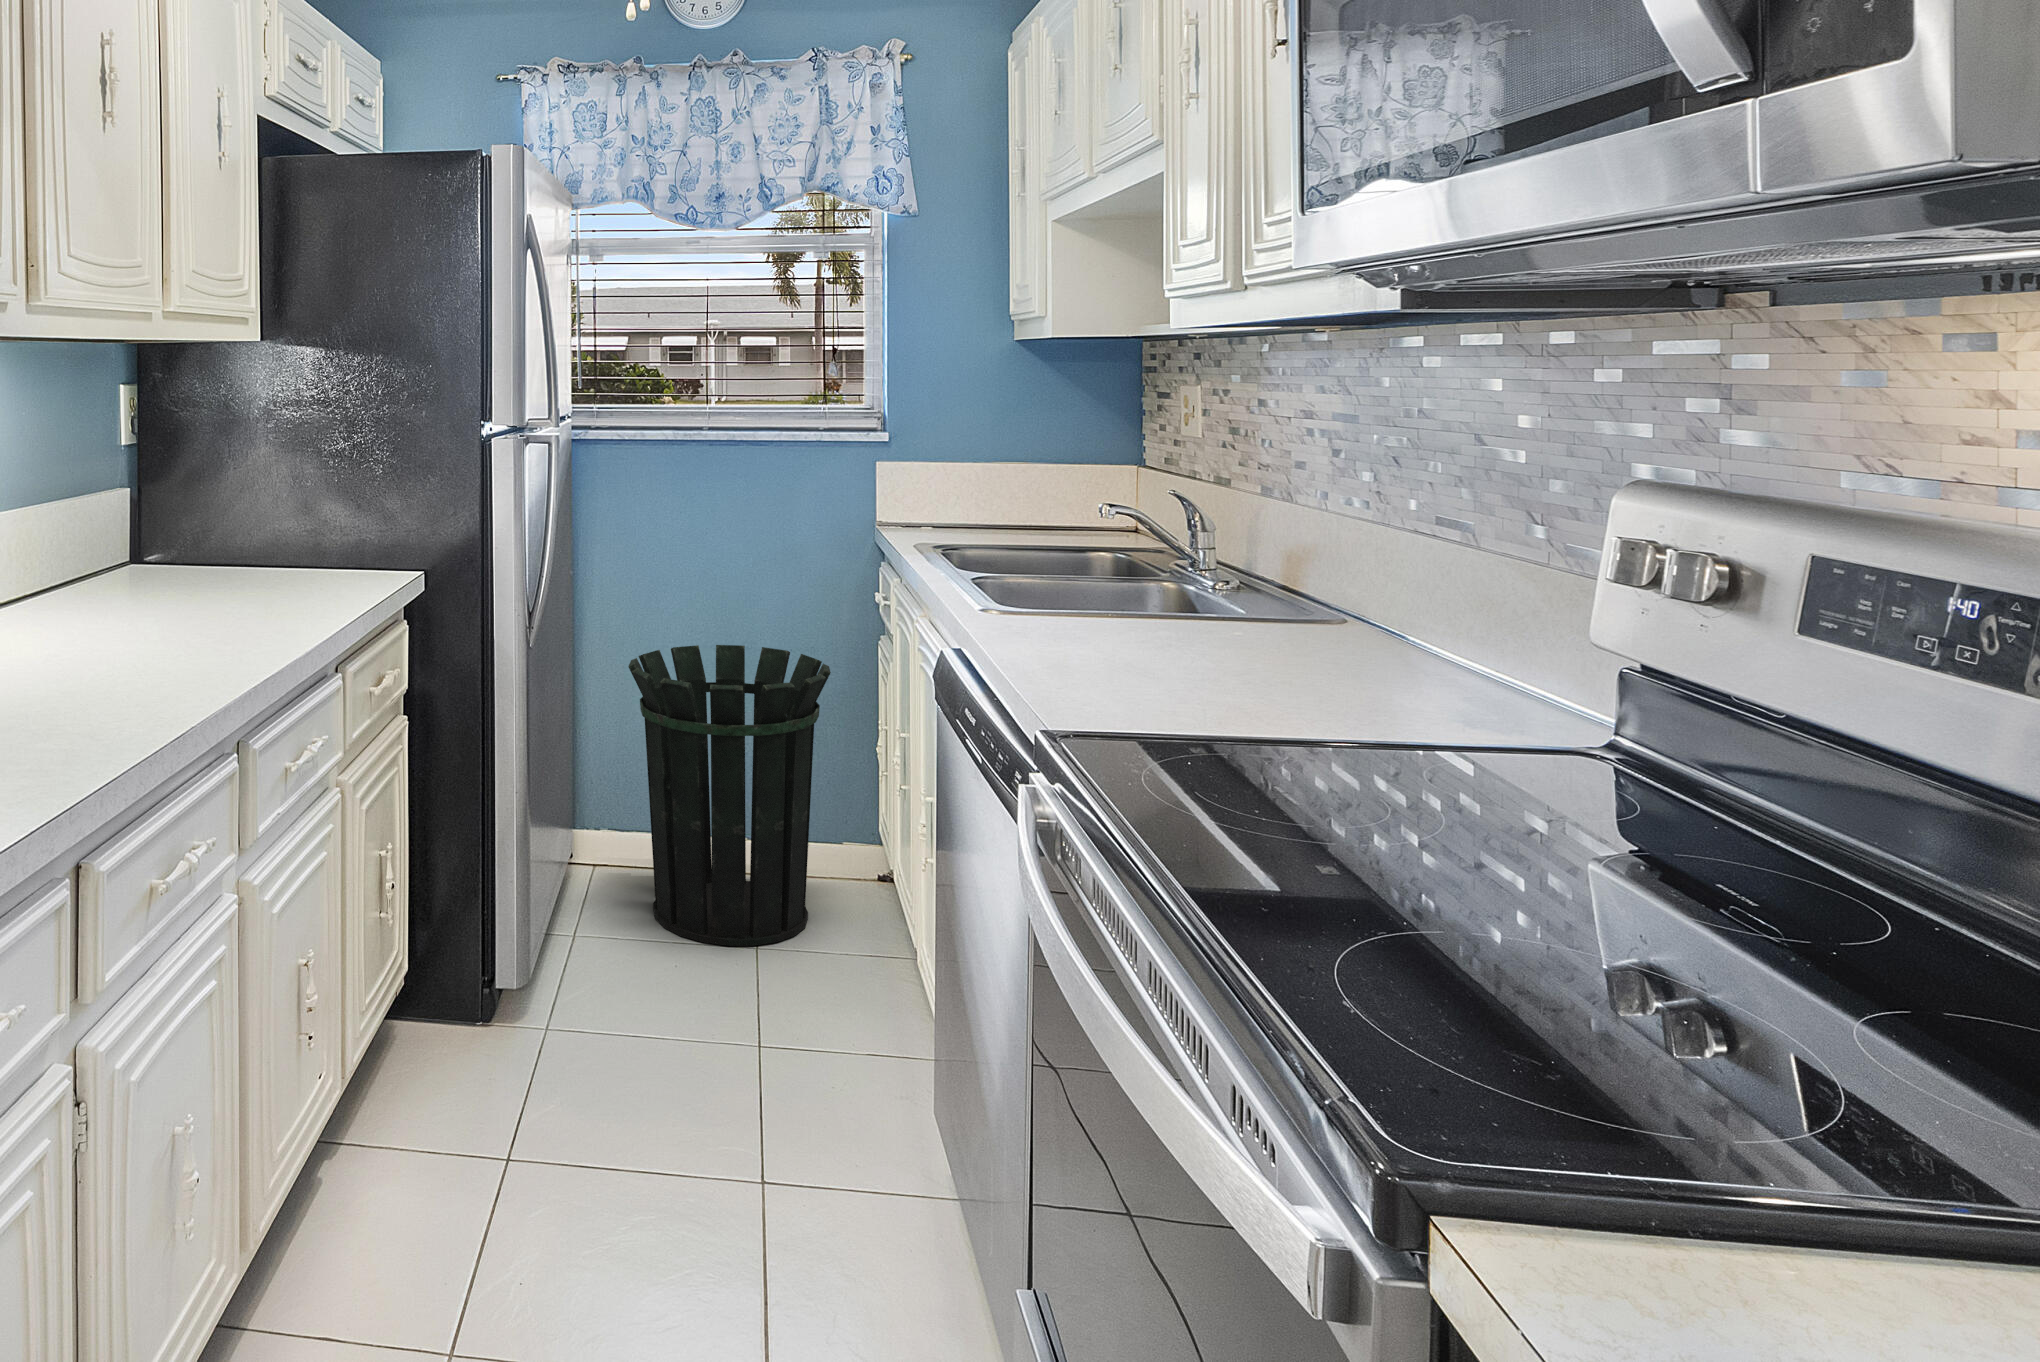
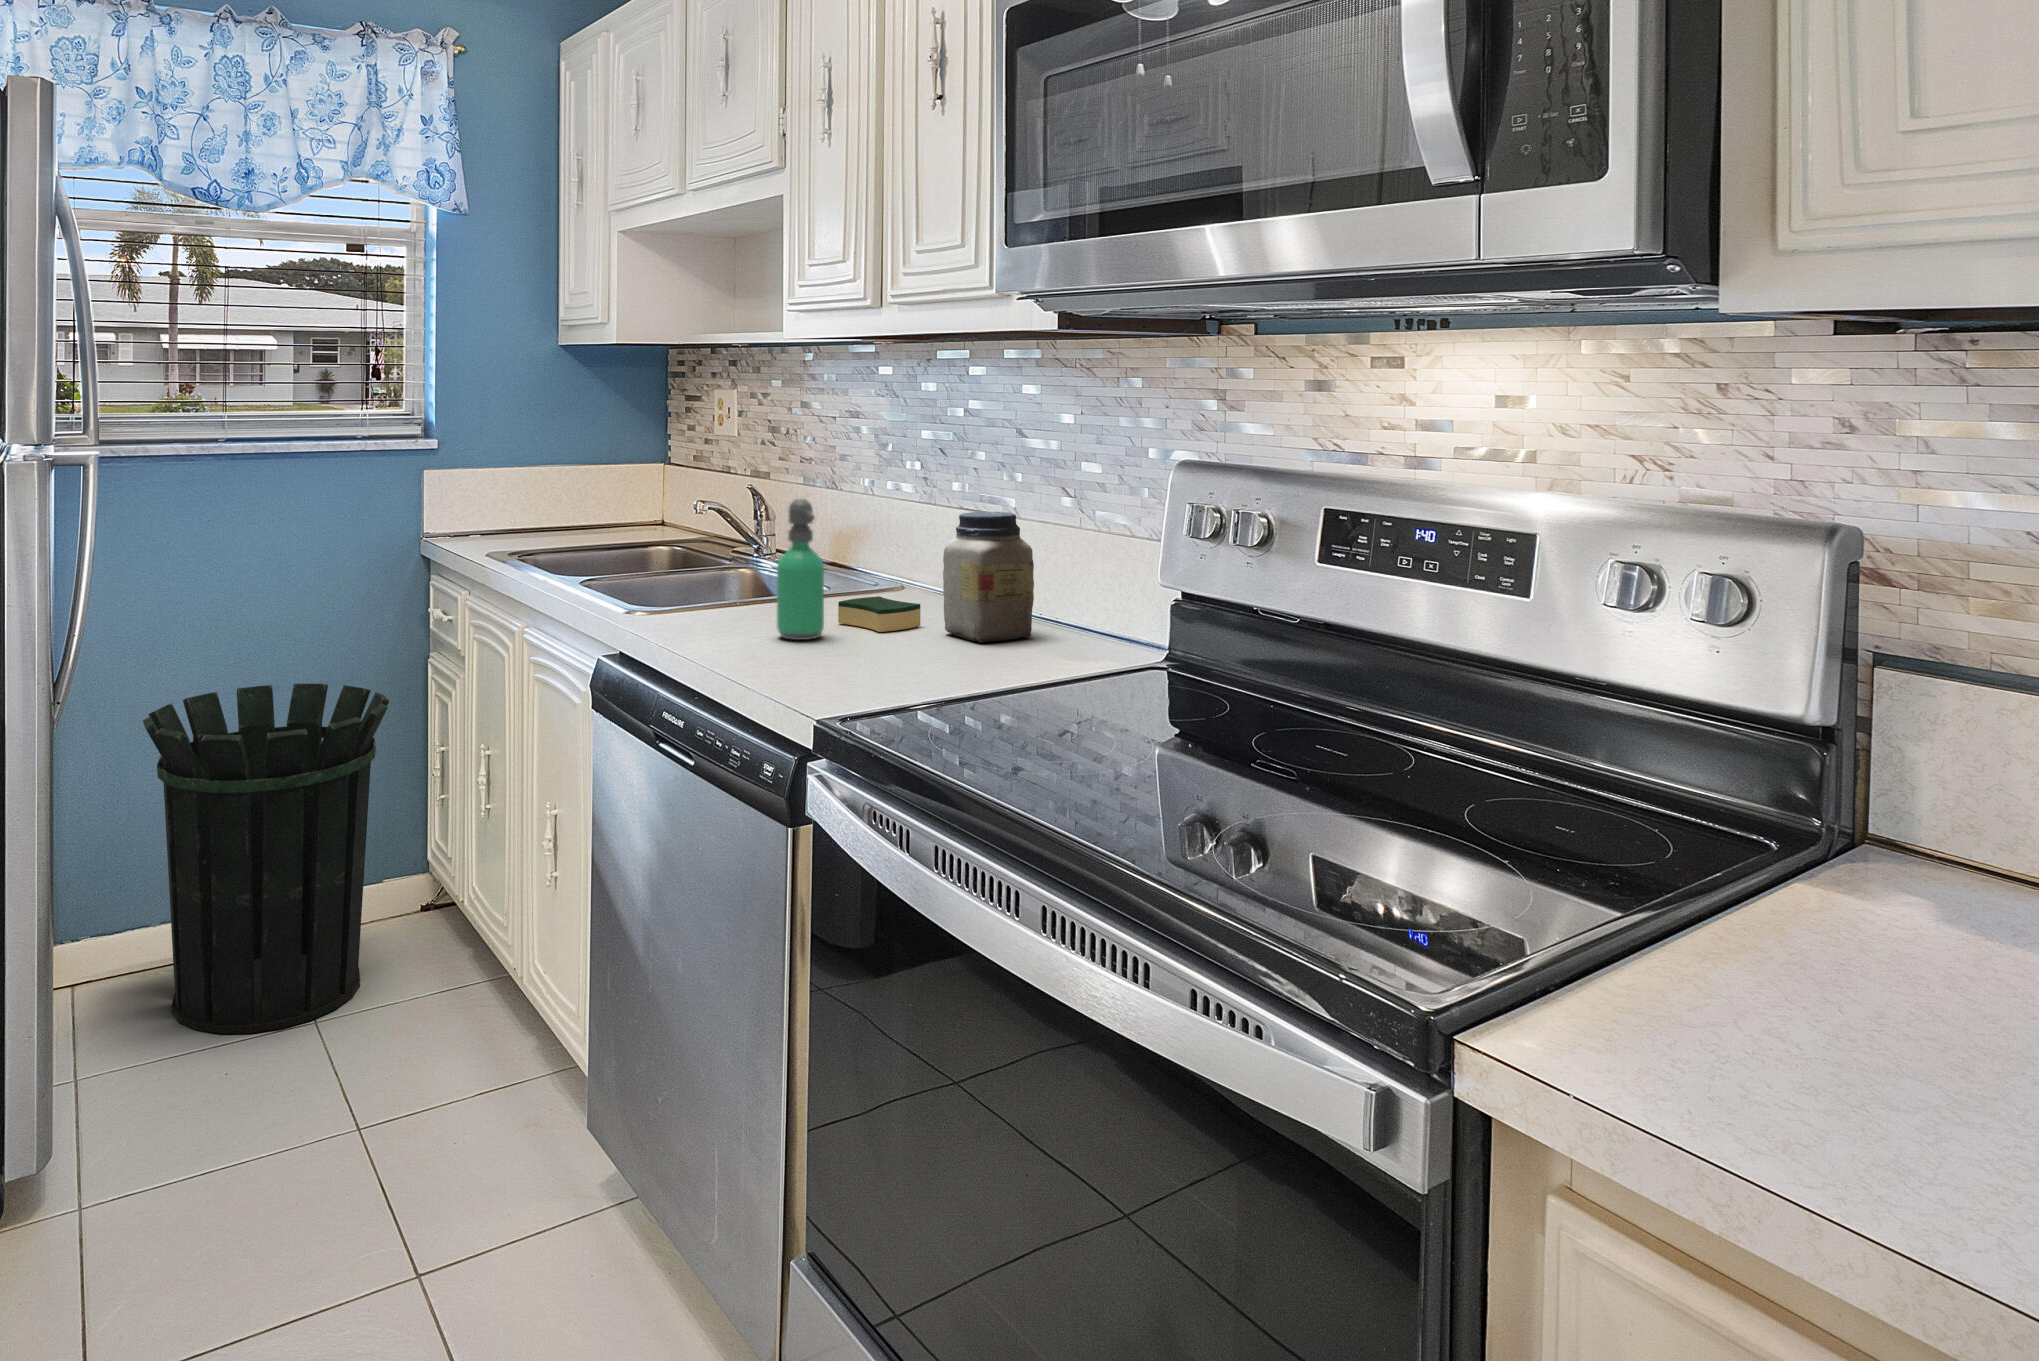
soap dispenser: none [1116,504,1173,658] -> present [777,499,824,640]
jar: none [1327,532,1450,689] -> present [943,511,1034,643]
sponge: none [1210,621,1311,661] -> present [838,596,920,632]

